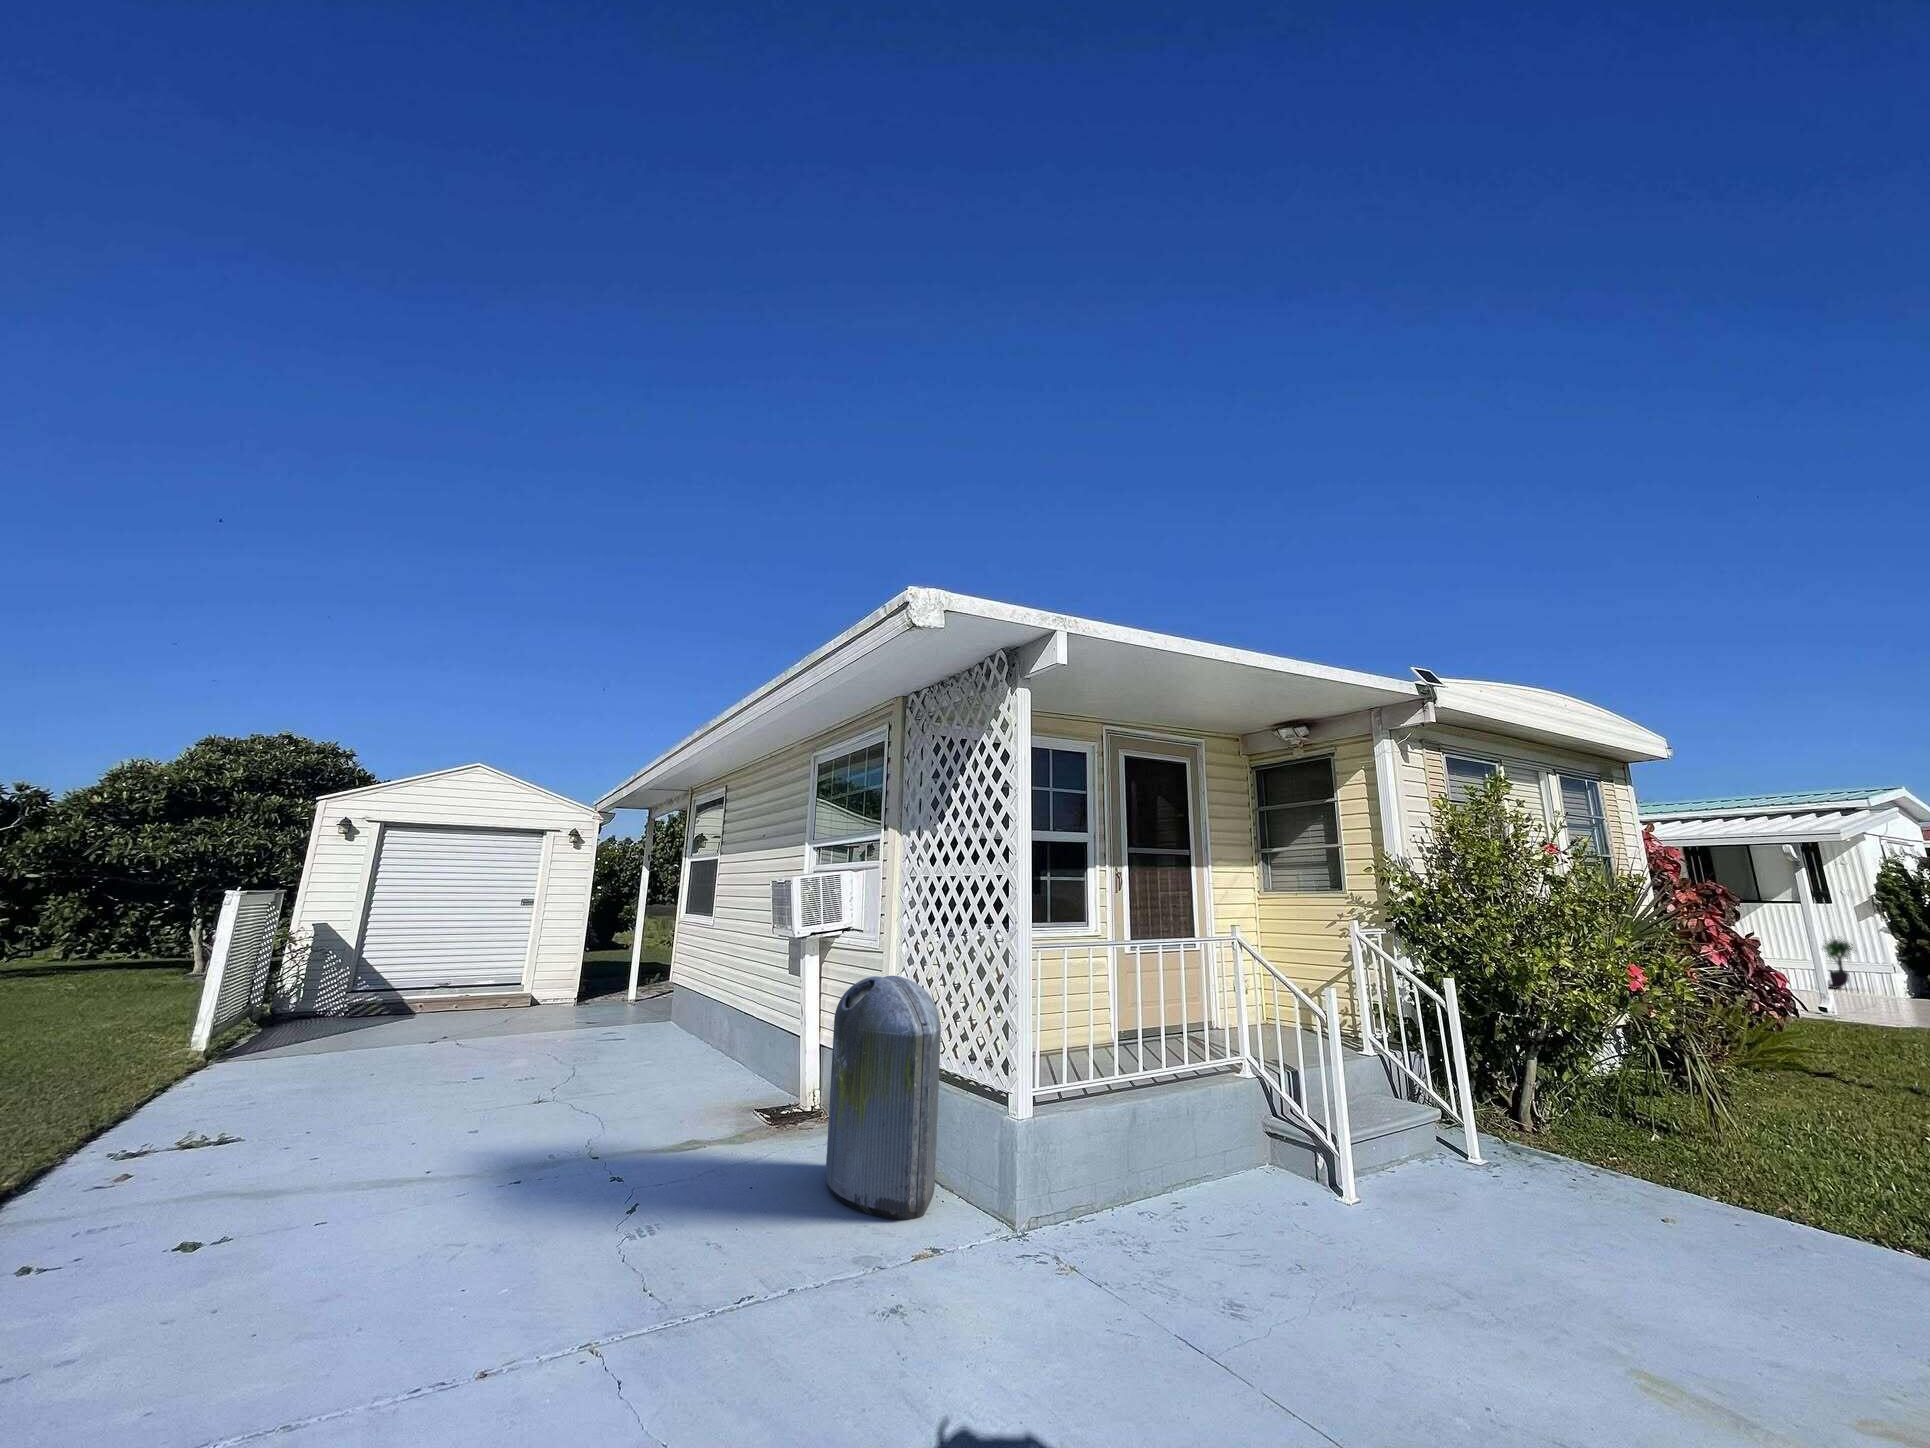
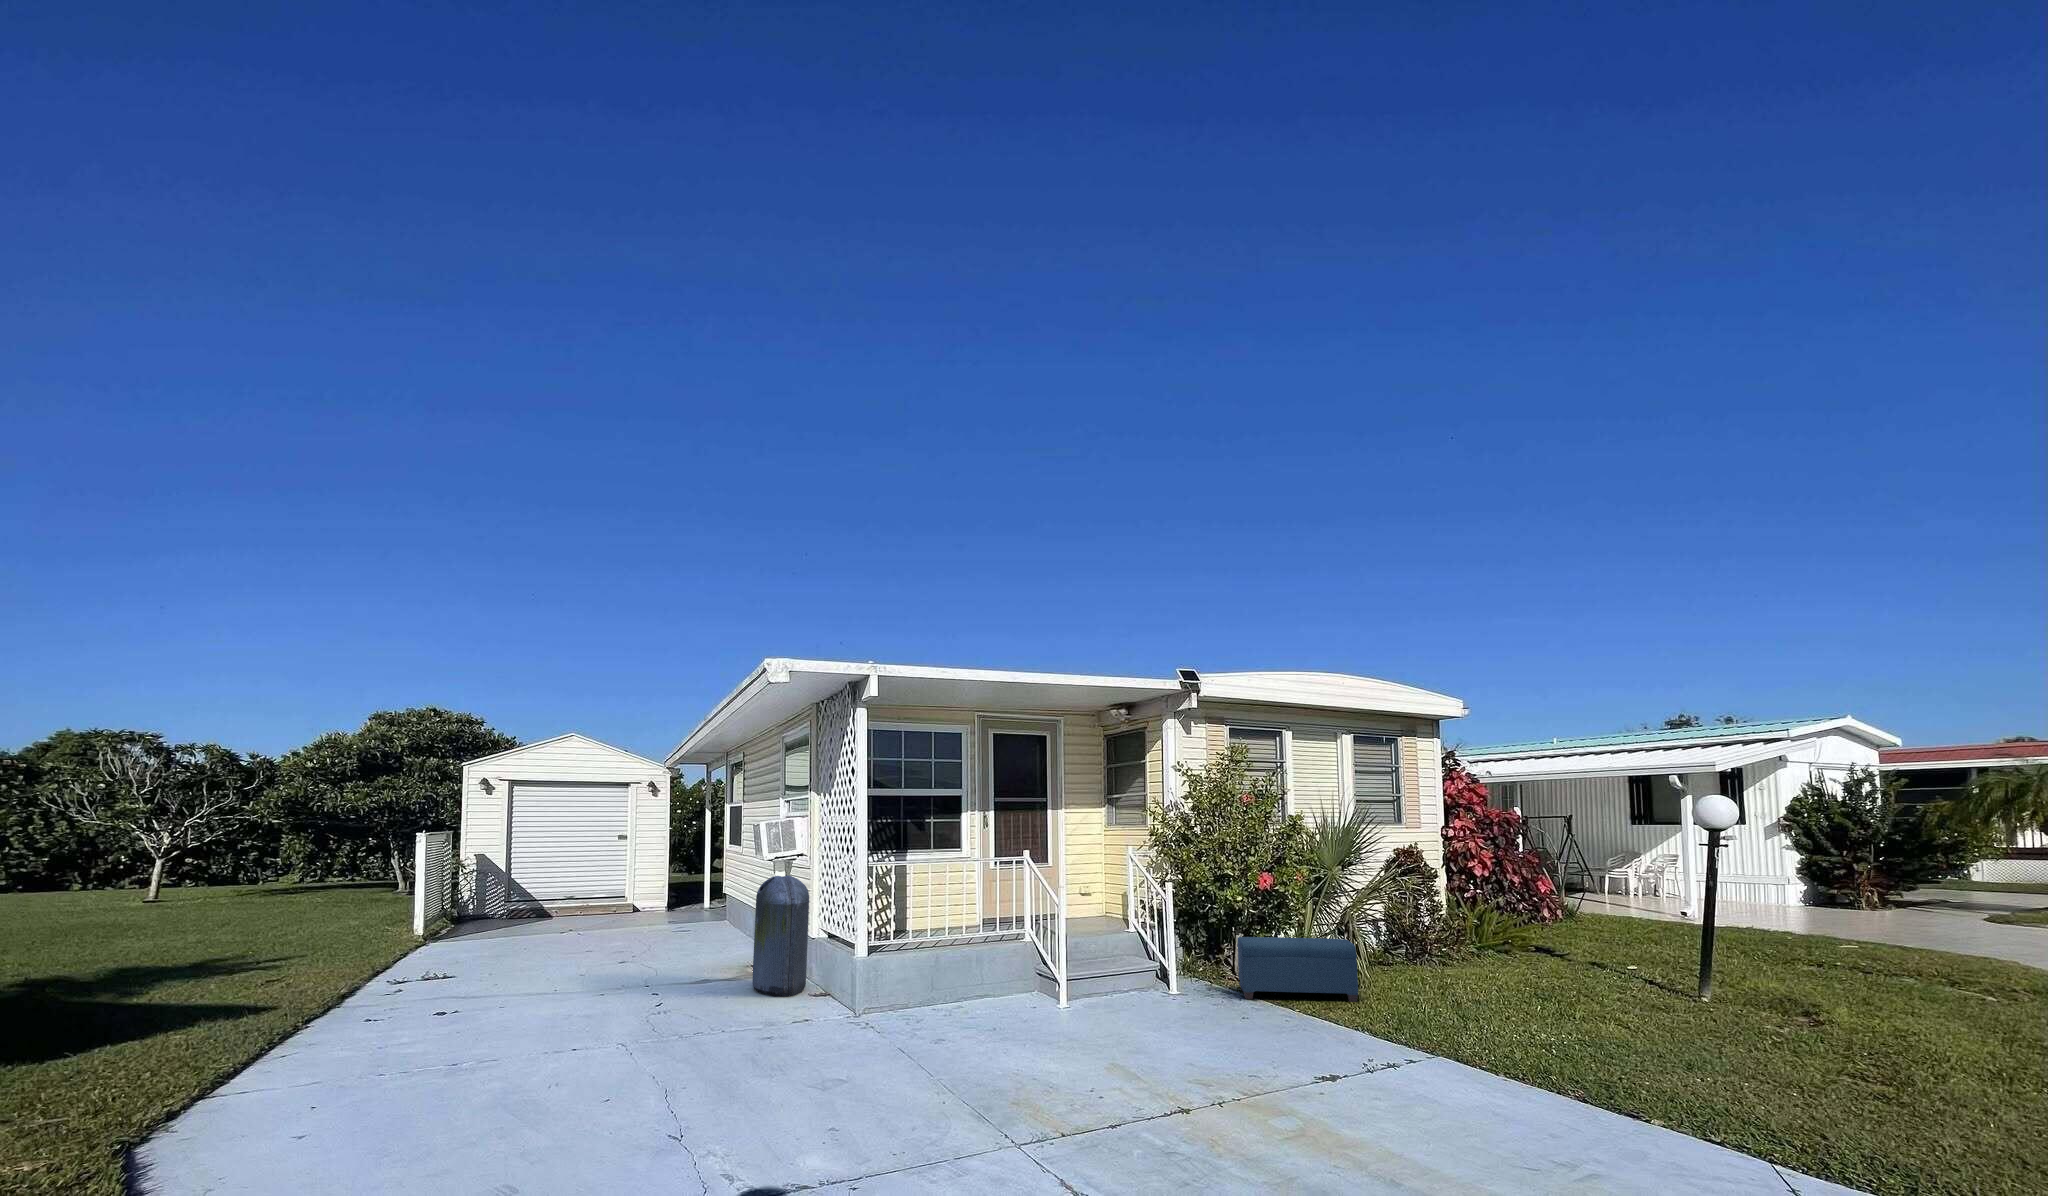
potted tree: present [1822,939,1856,988] -> none [1735,852,1767,901]
bench: none [1655,1083,1914,1203] -> present [1237,937,1358,1002]

